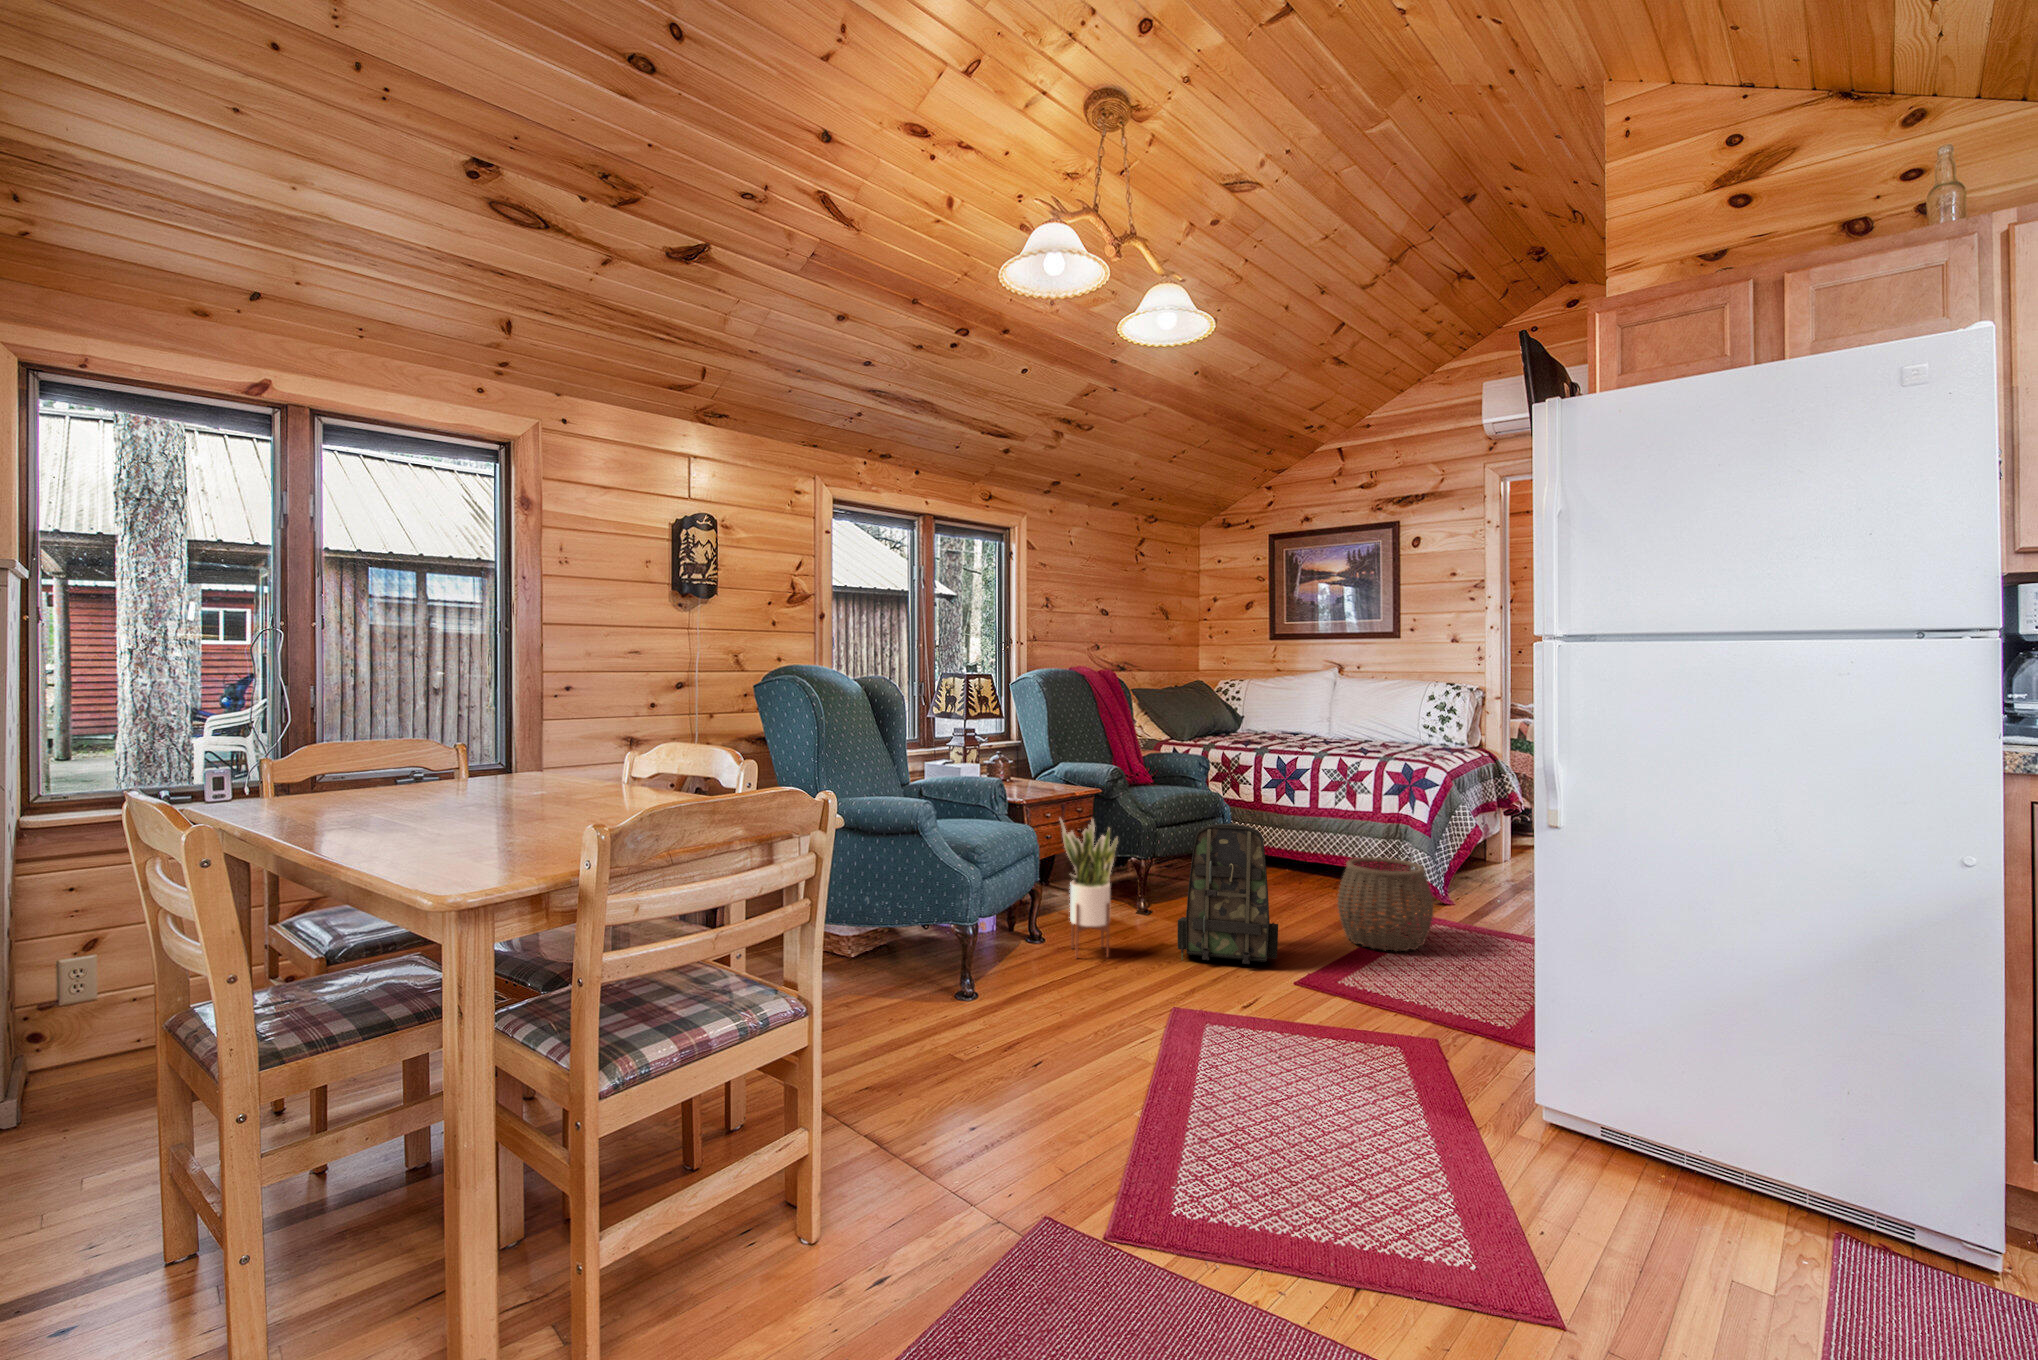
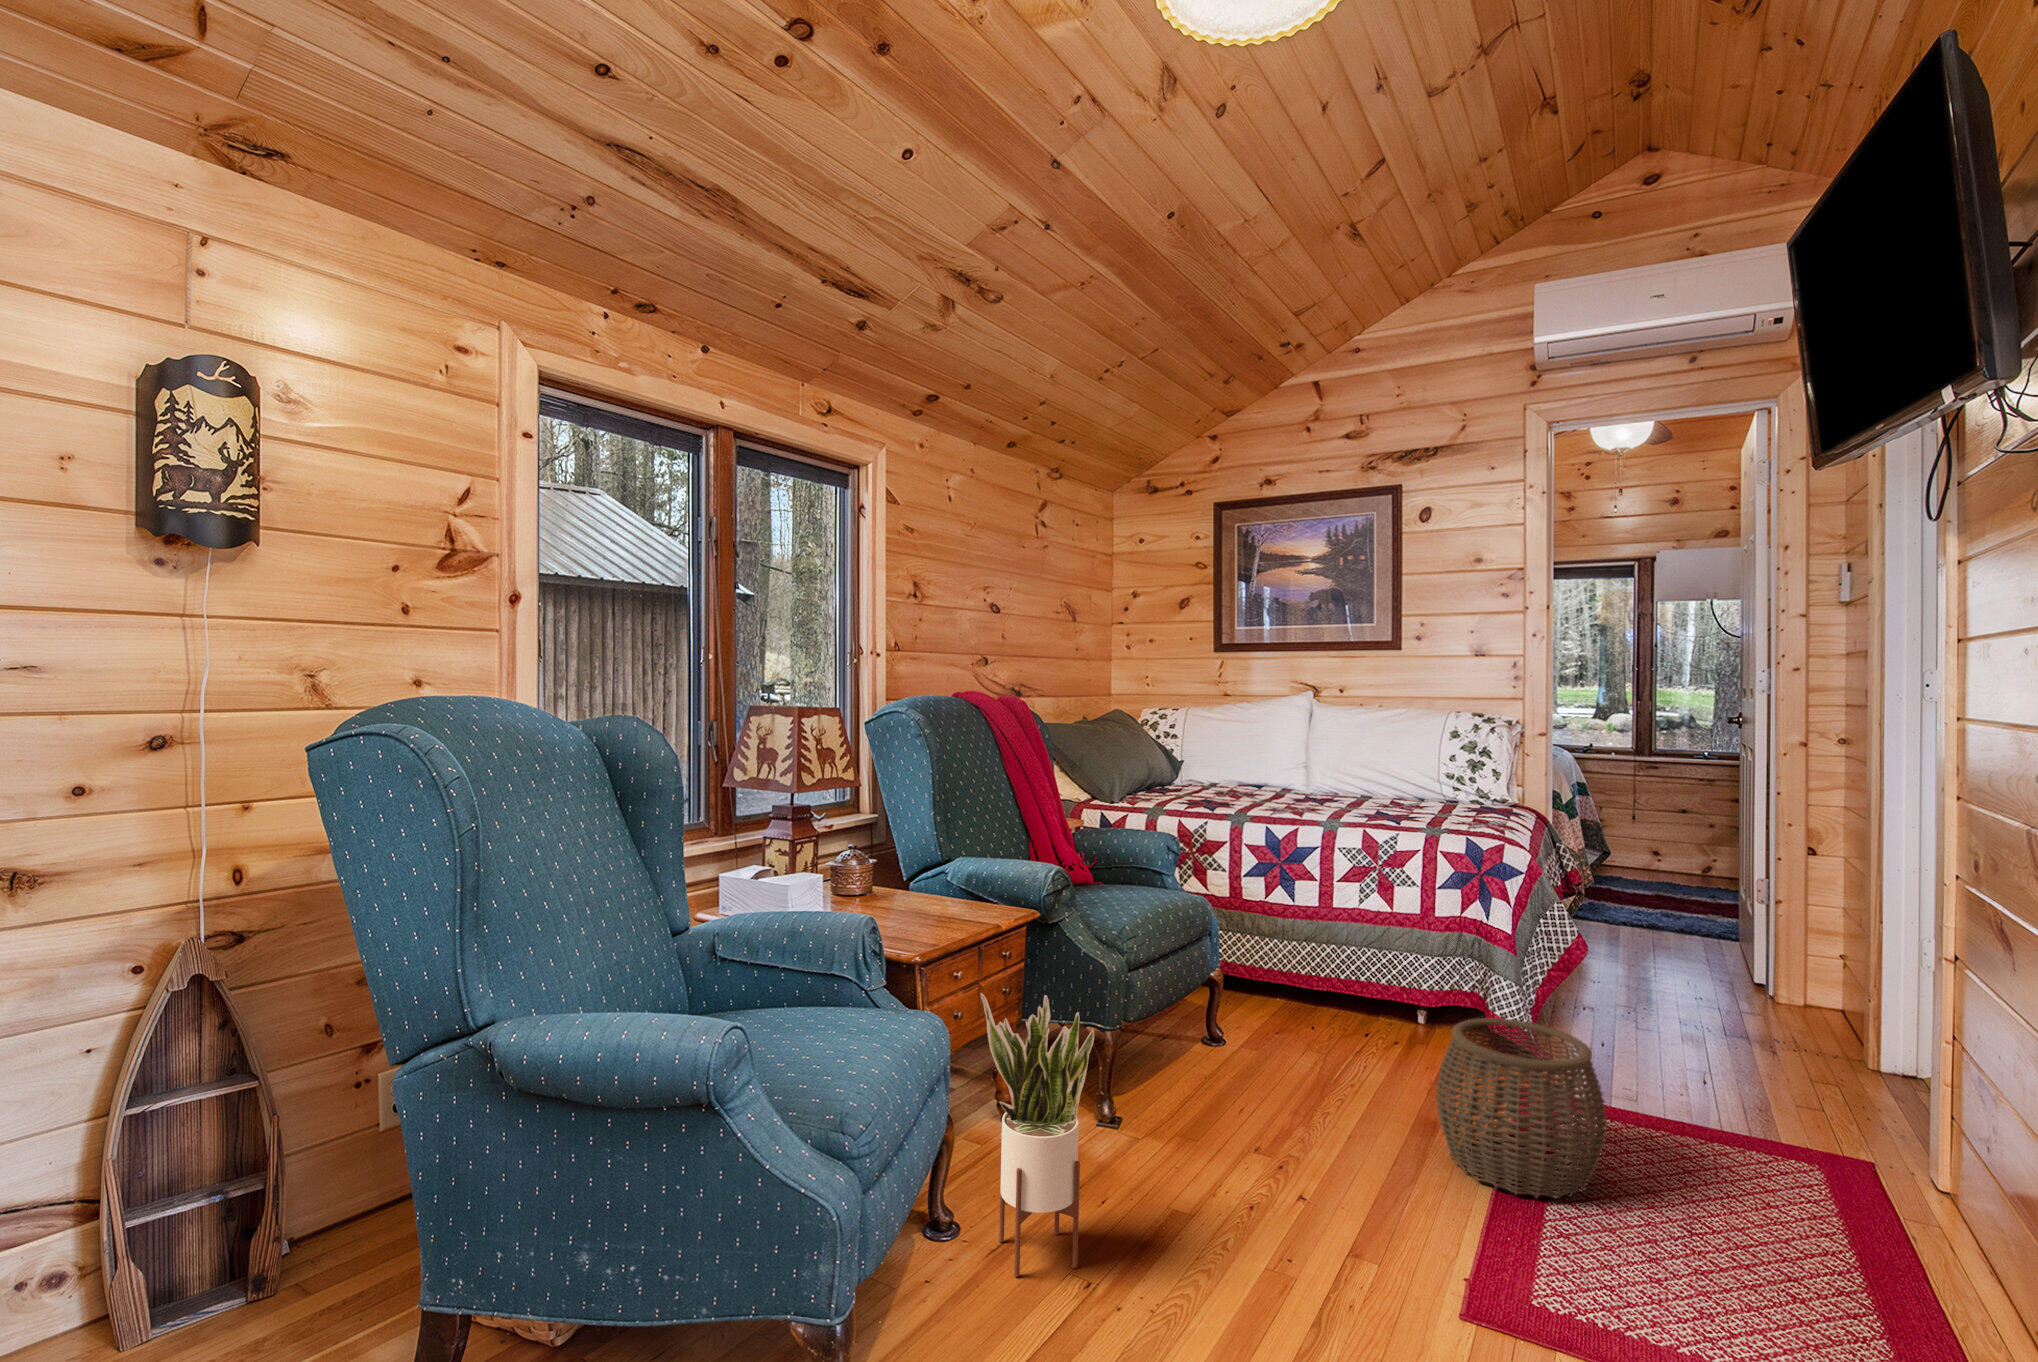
backpack: present [1177,823,1278,964] -> none [1202,985,1395,1274]

